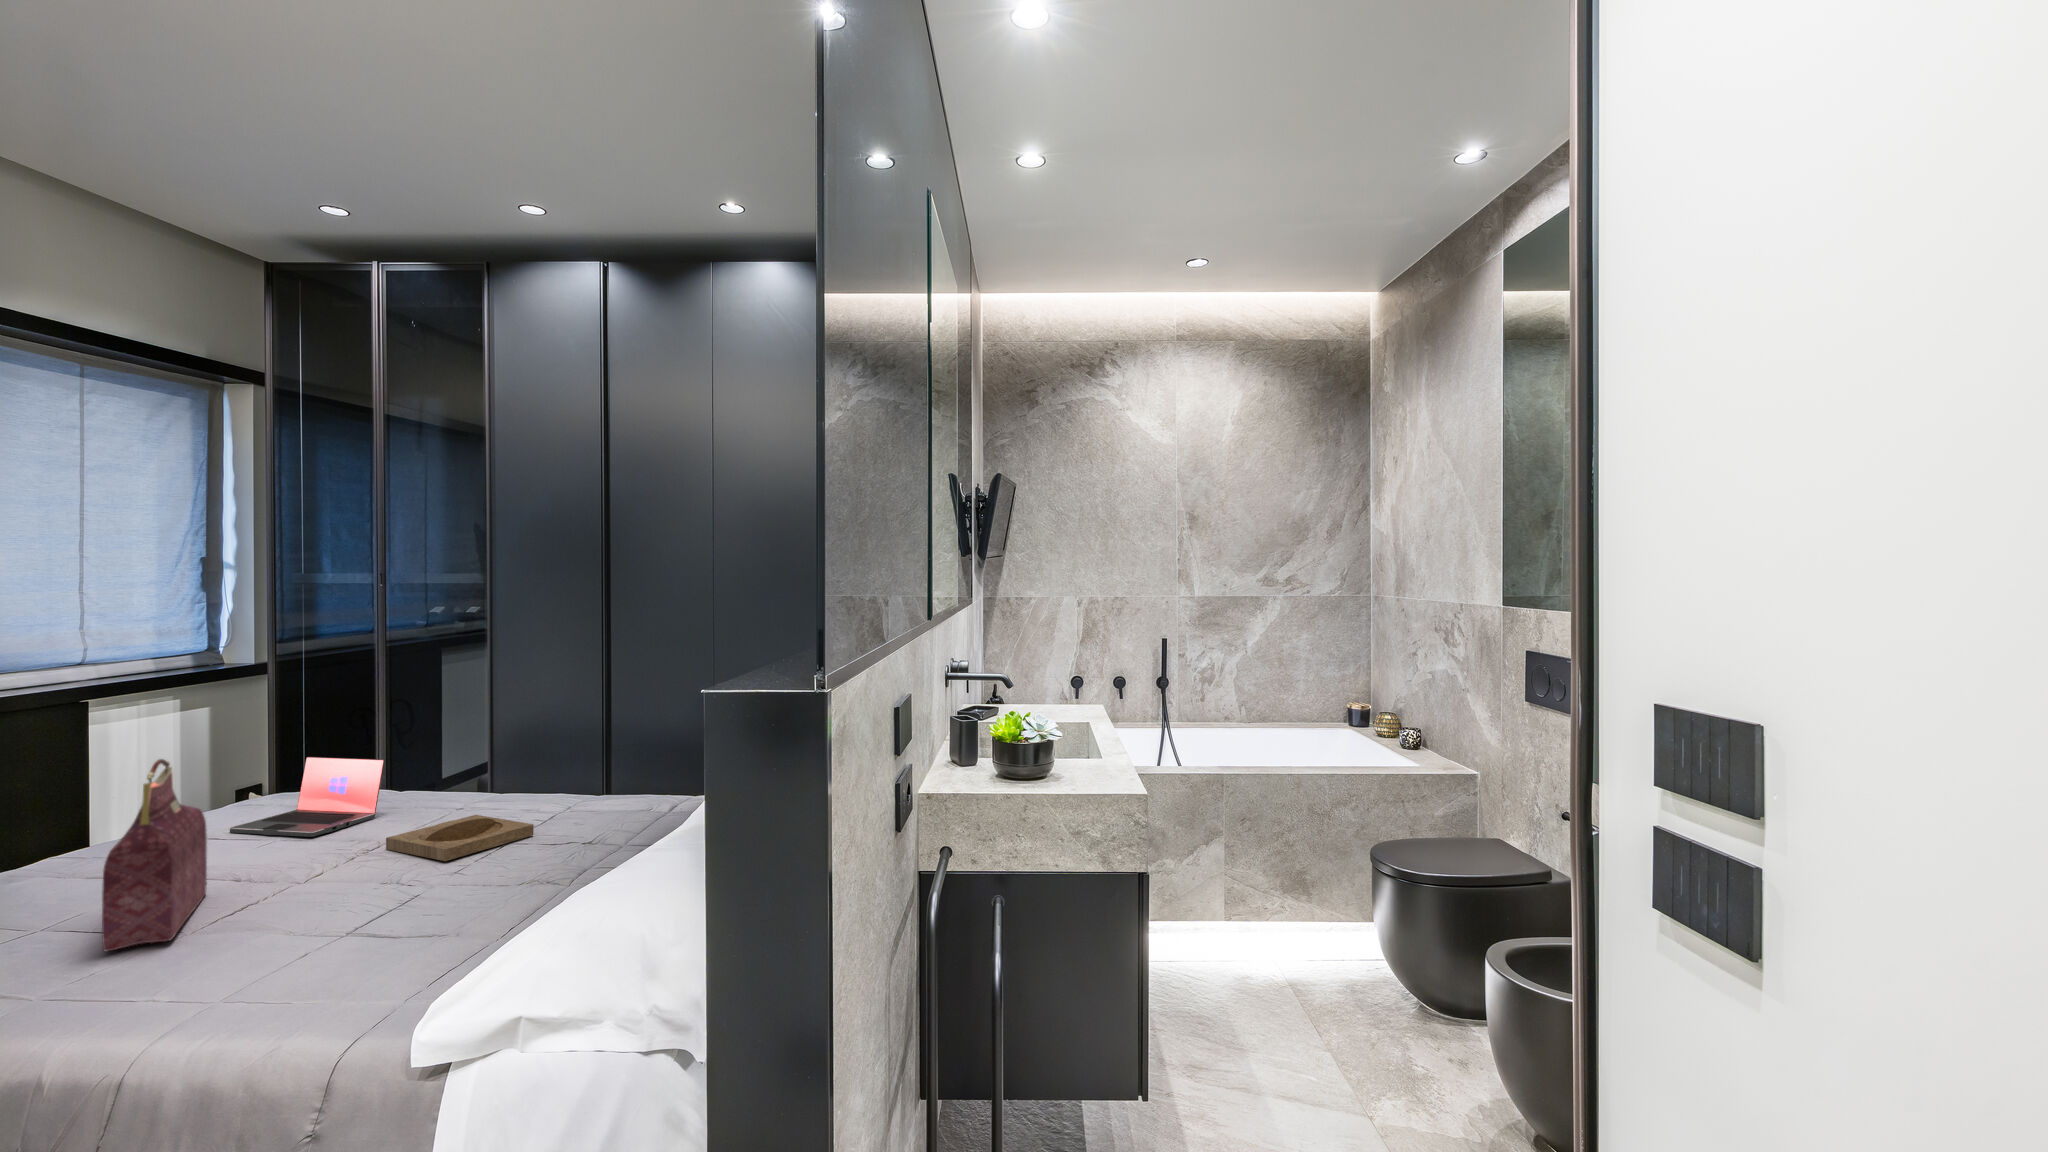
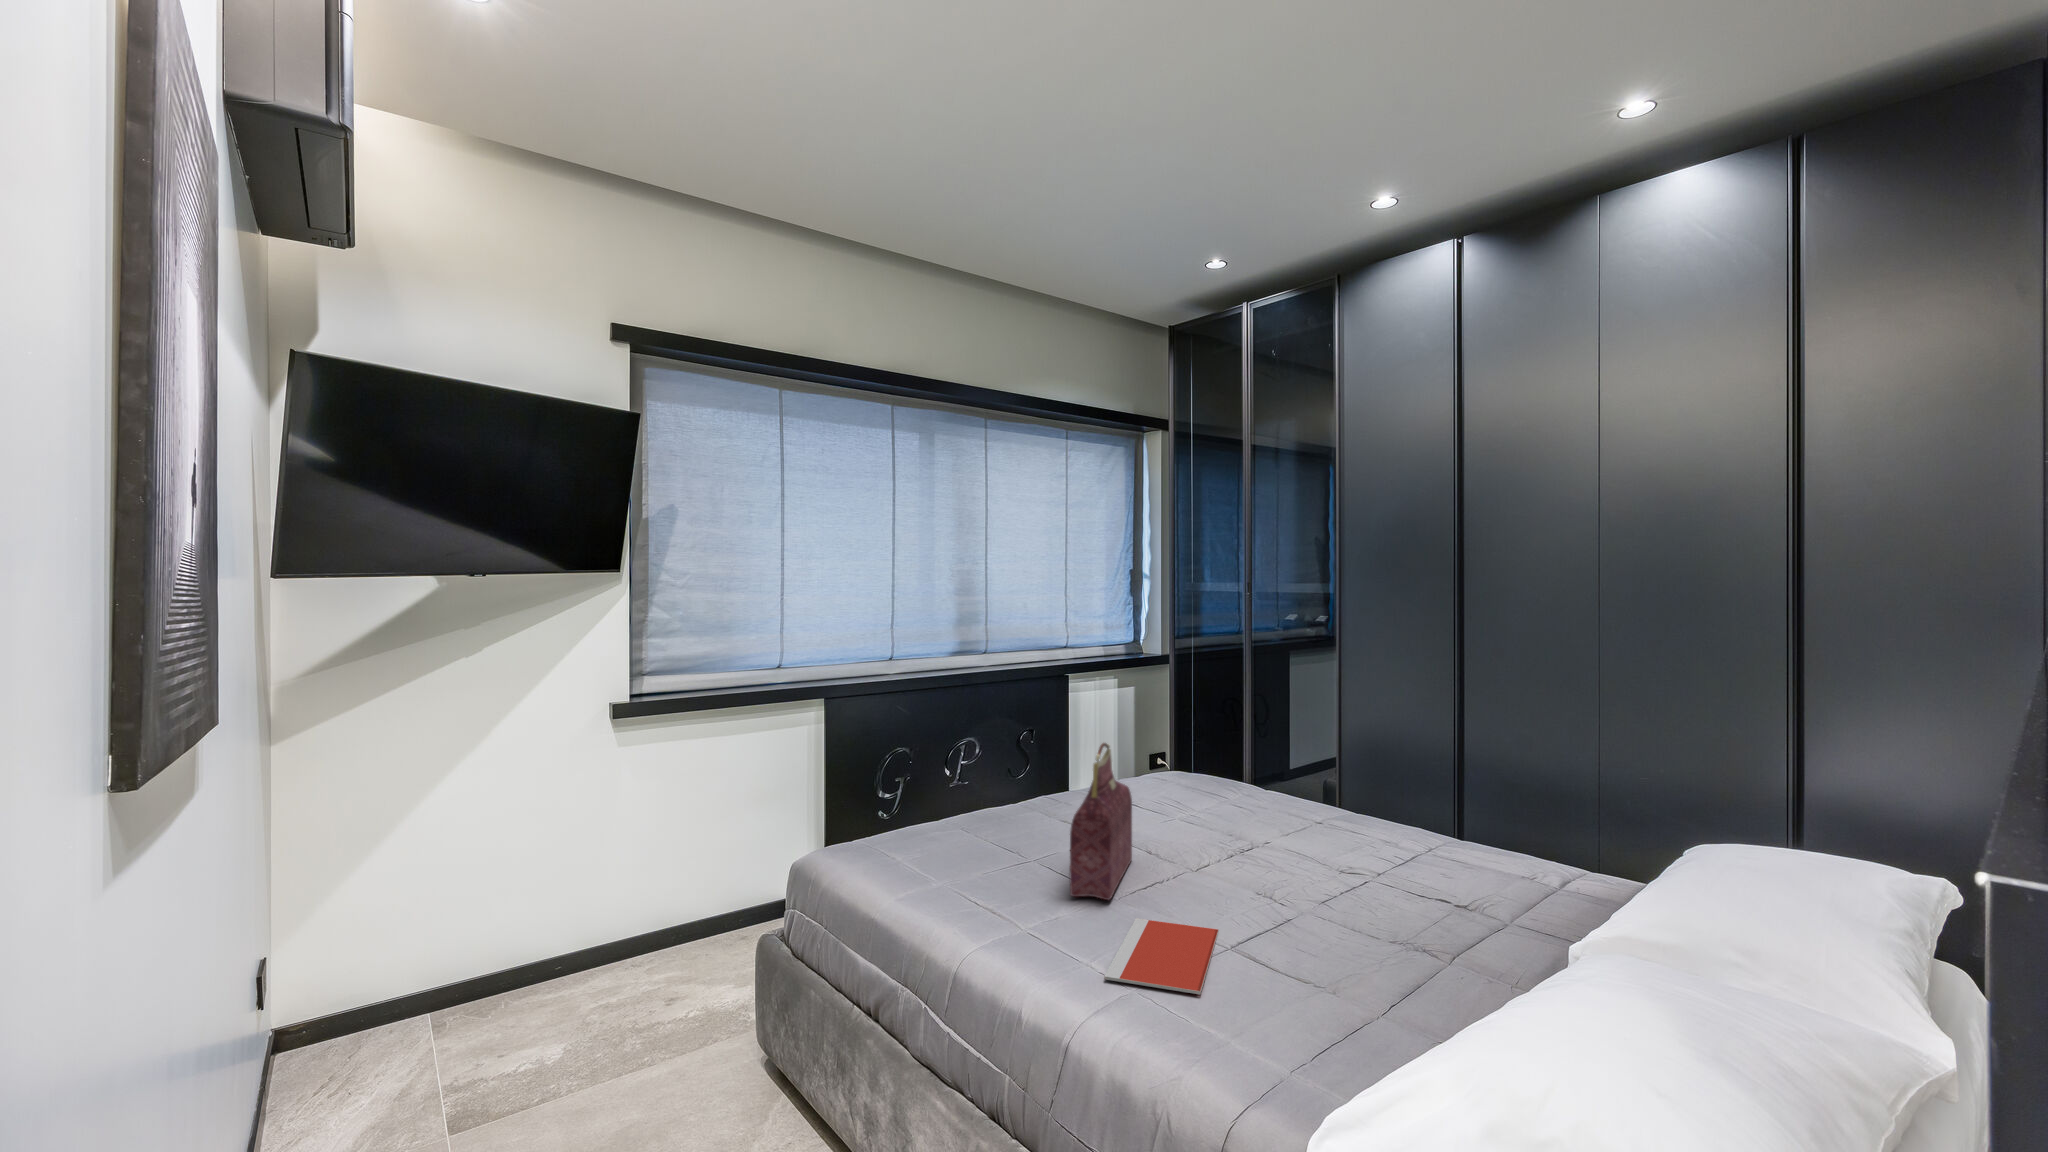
laptop: present [229,757,384,837] -> none [1146,745,1254,821]
tray: present [386,815,534,861] -> none [1258,832,1393,881]
notebook: none [164,928,330,1015] -> present [1104,918,1219,994]

